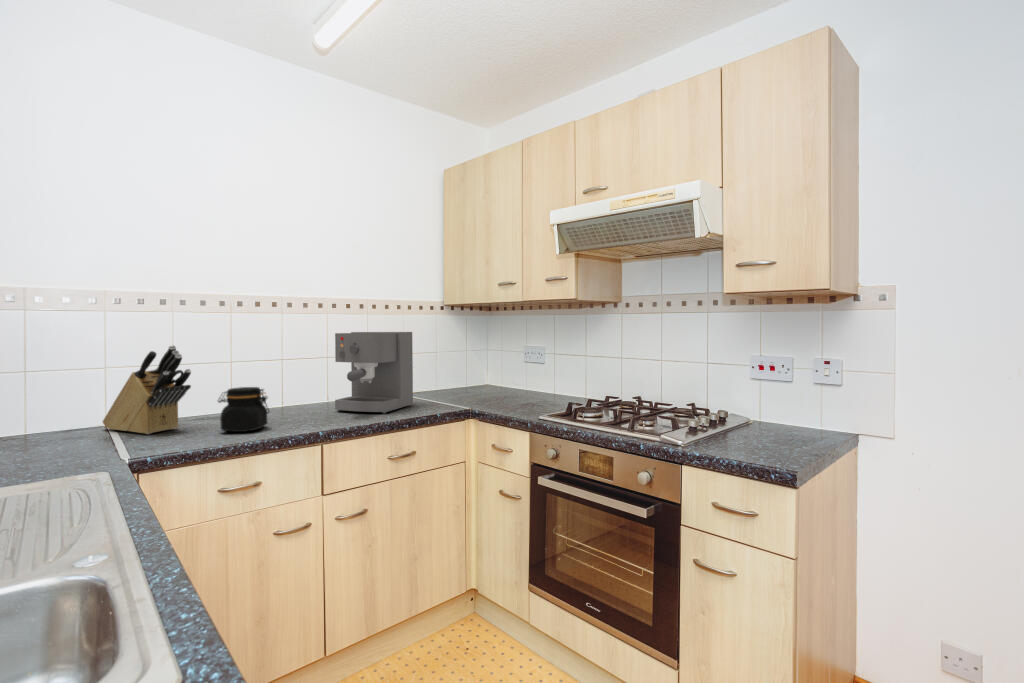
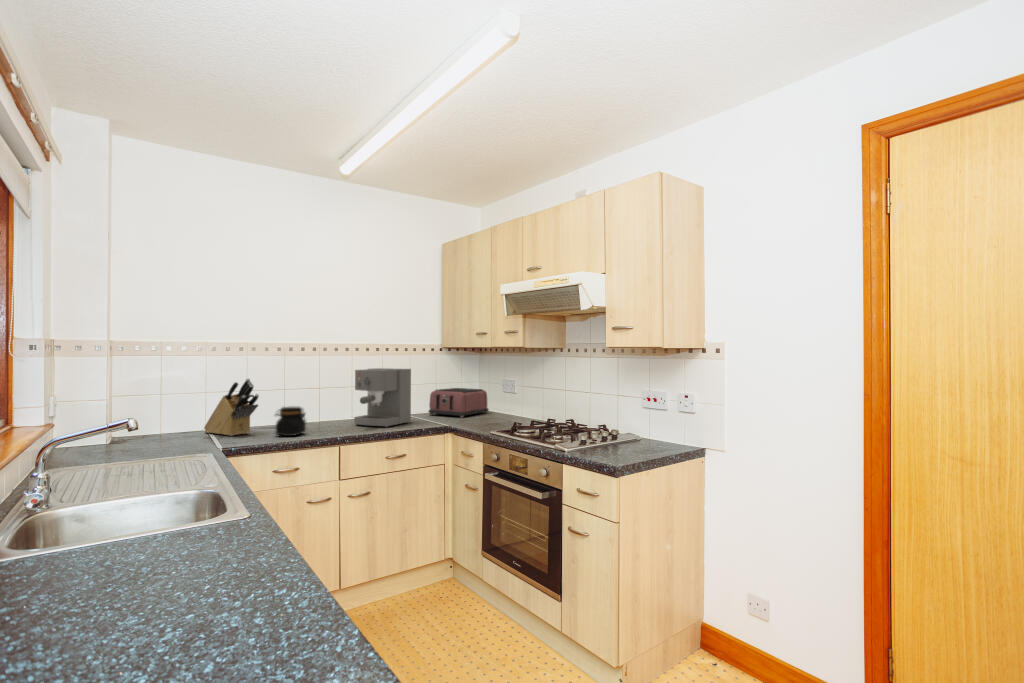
toaster: none [428,359,504,397] -> present [429,388,488,418]

